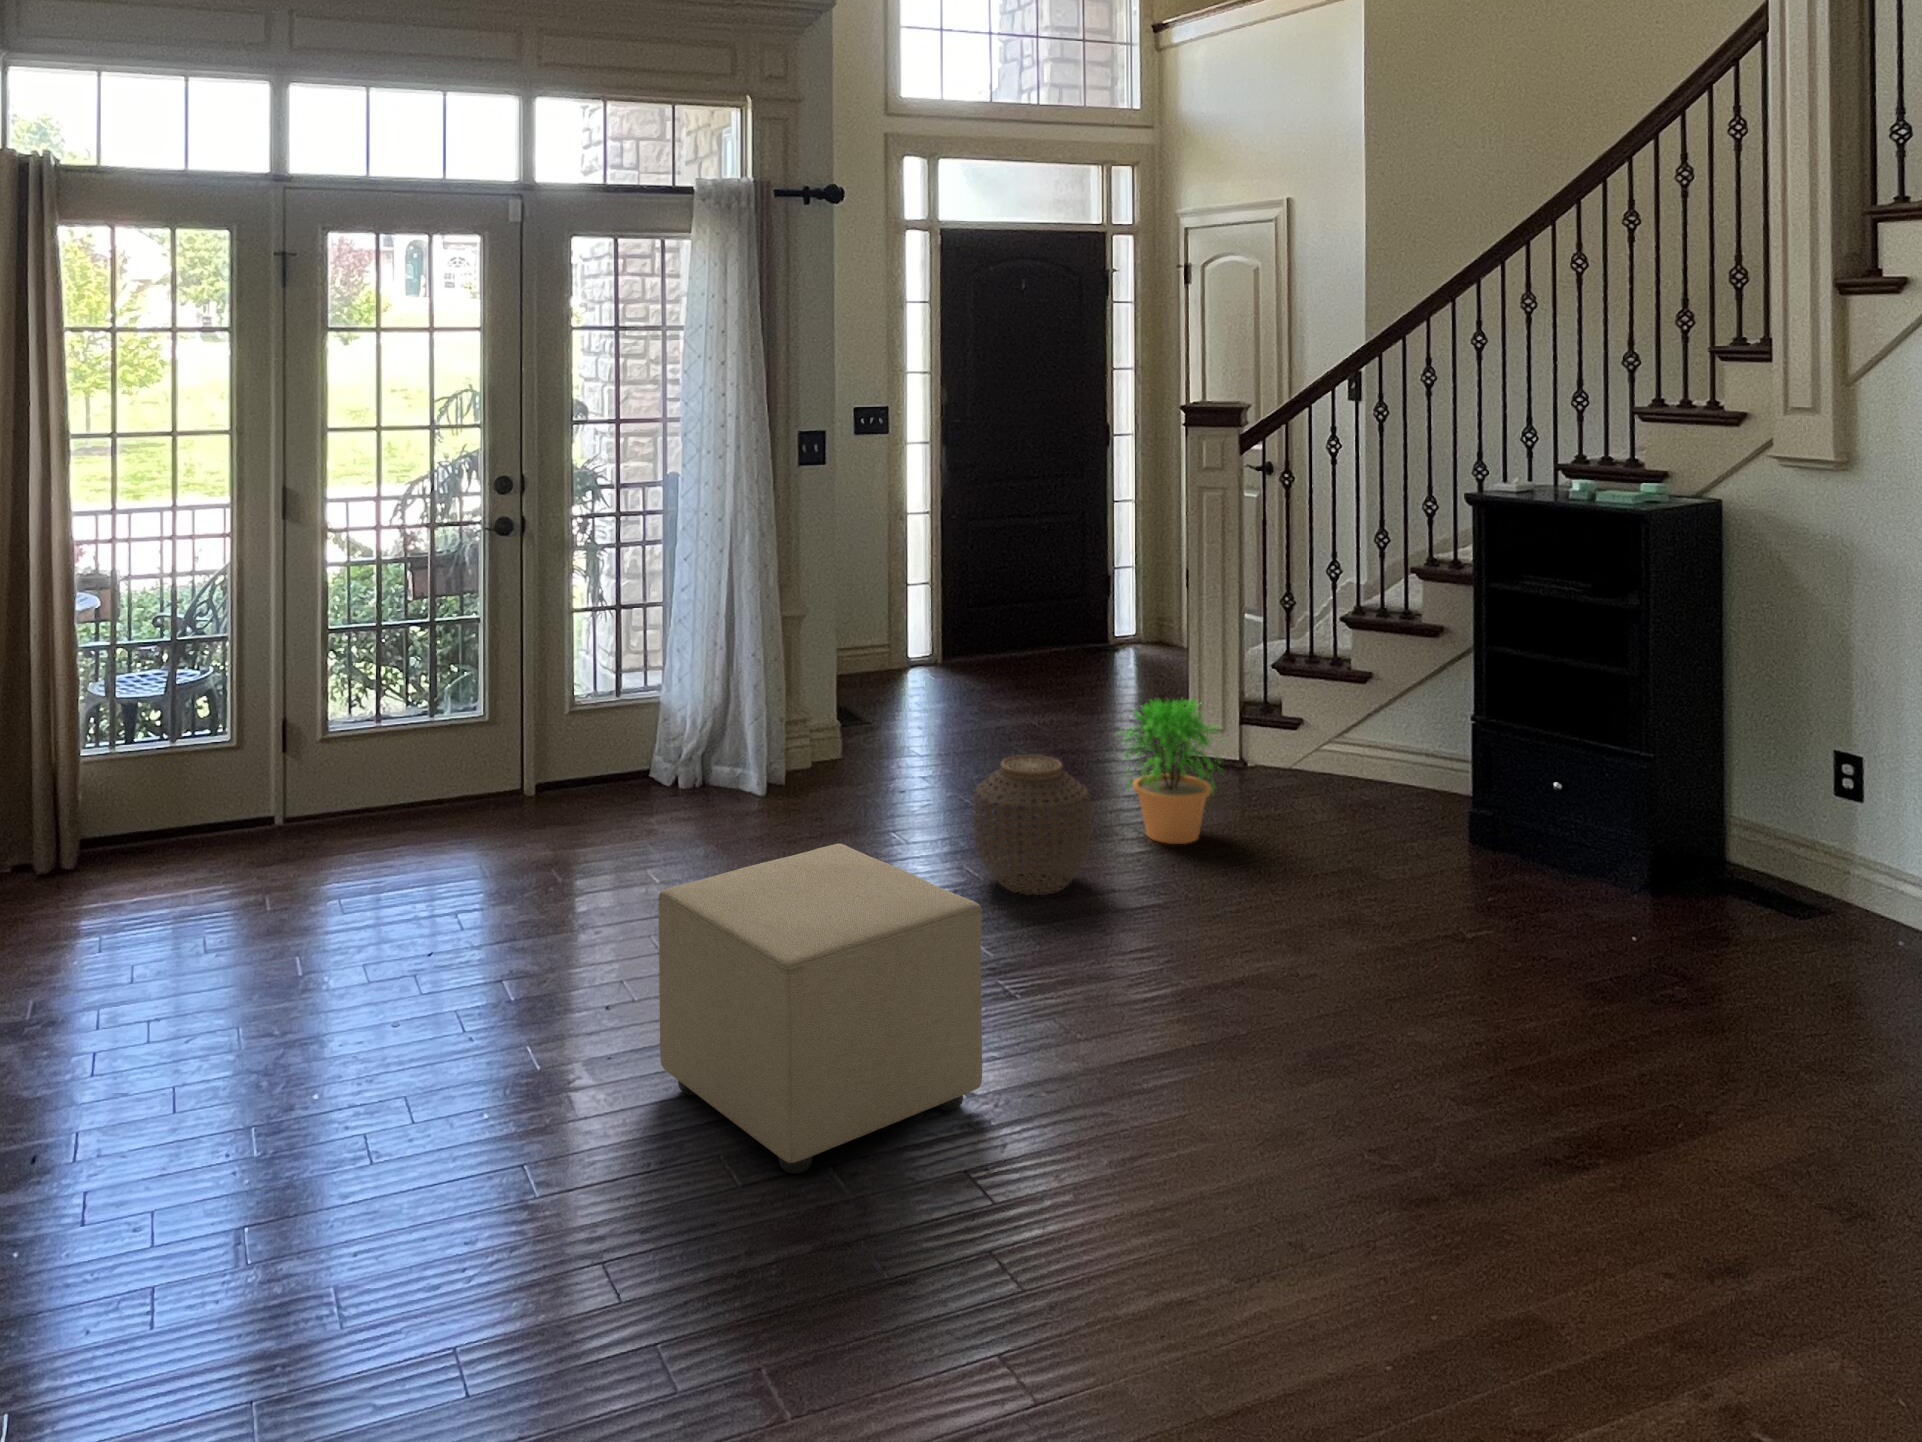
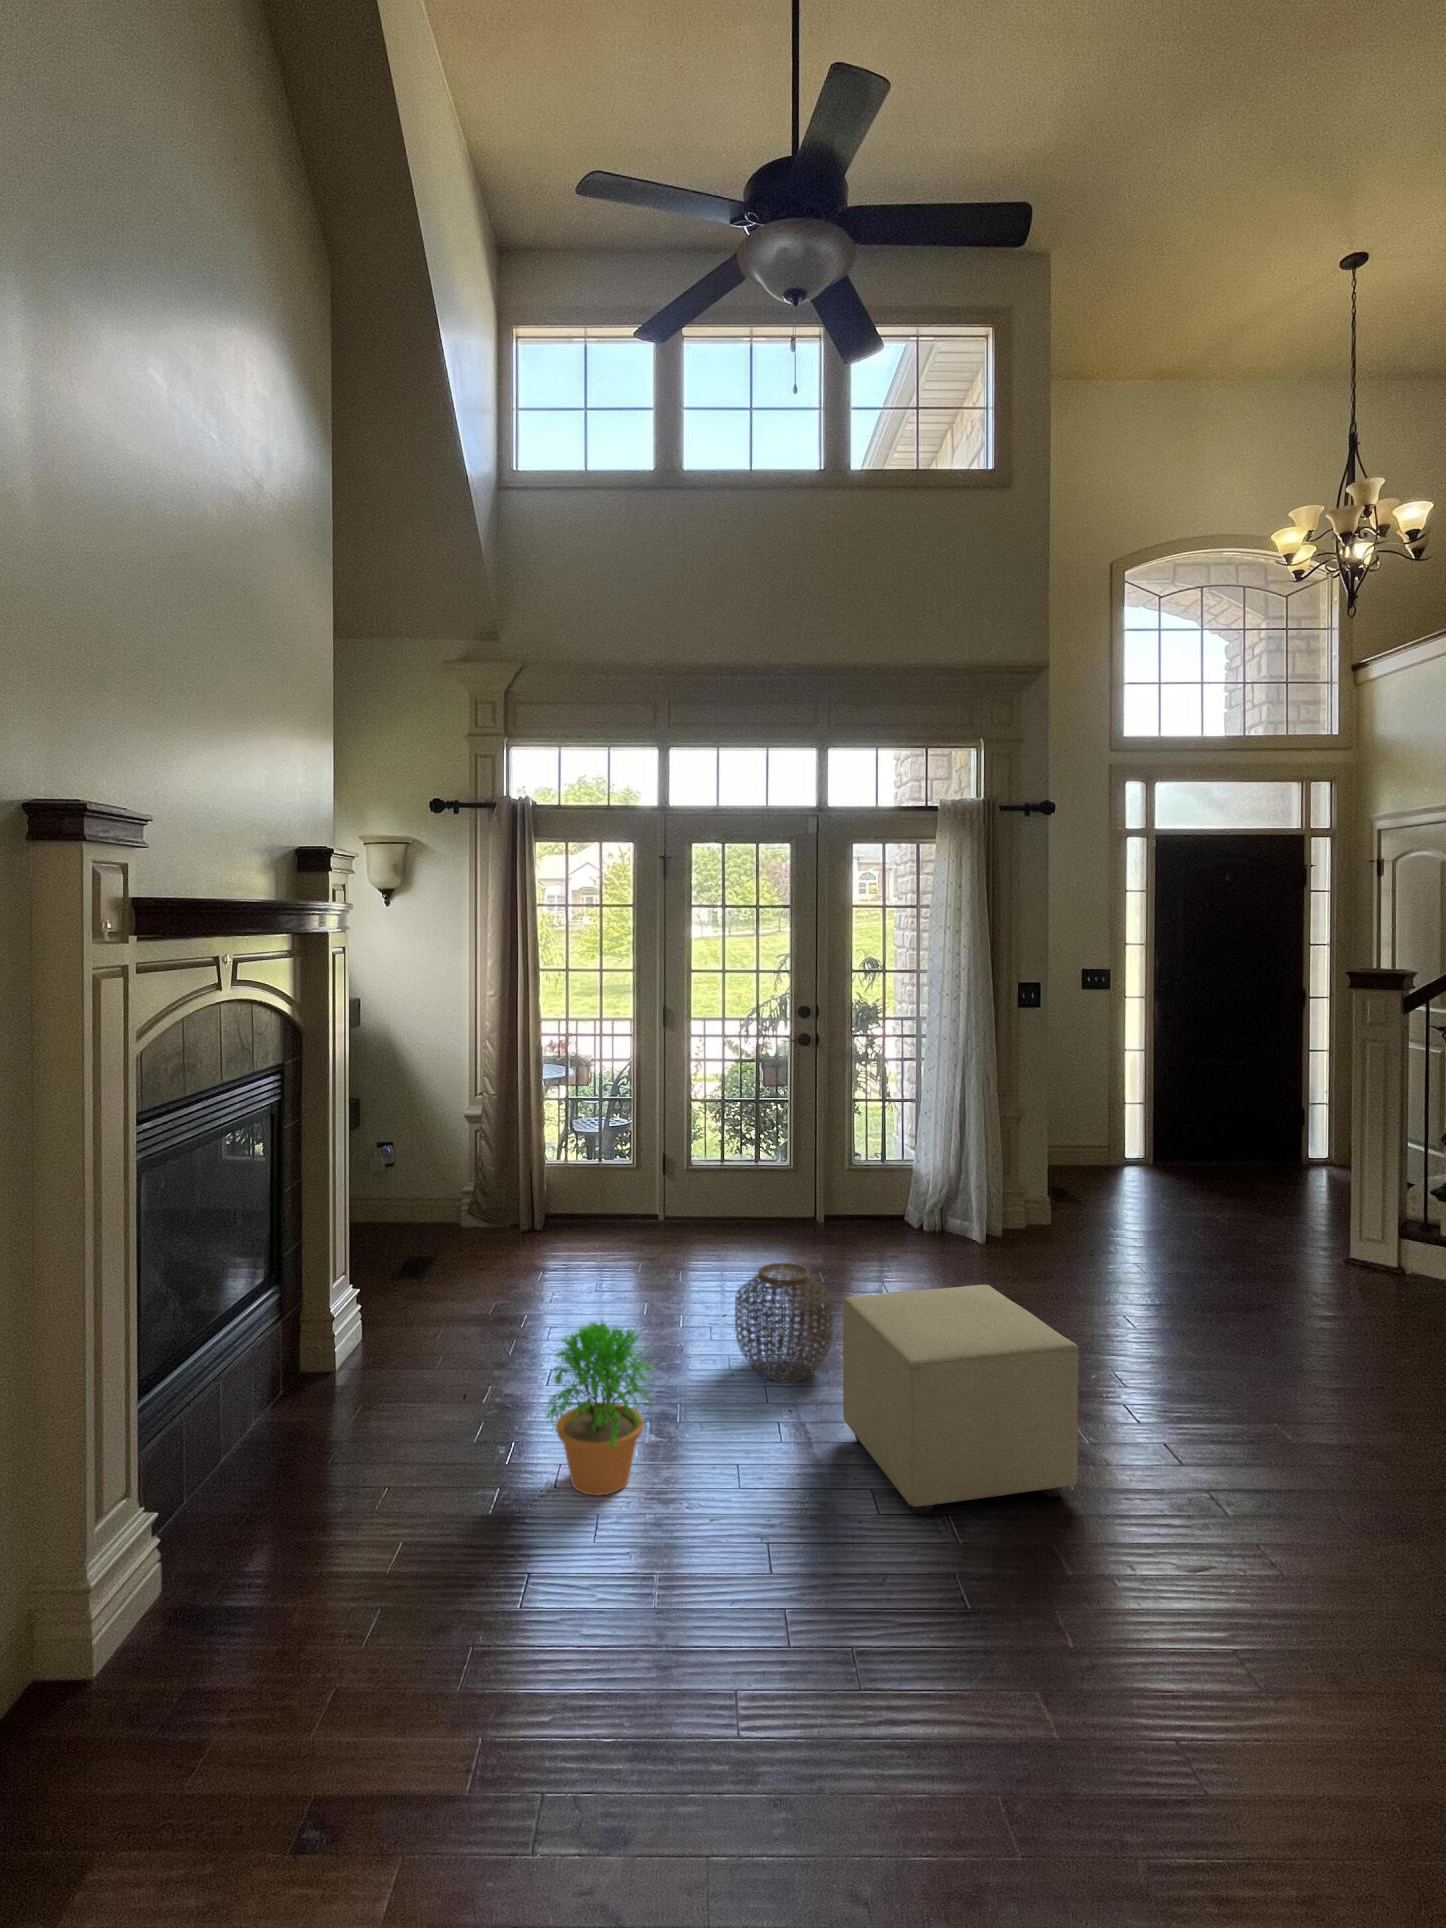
potted plant: present [1120,699,1221,844] -> present [545,1322,654,1495]
woven basket: present [974,755,1091,895] -> present [735,1263,833,1382]

